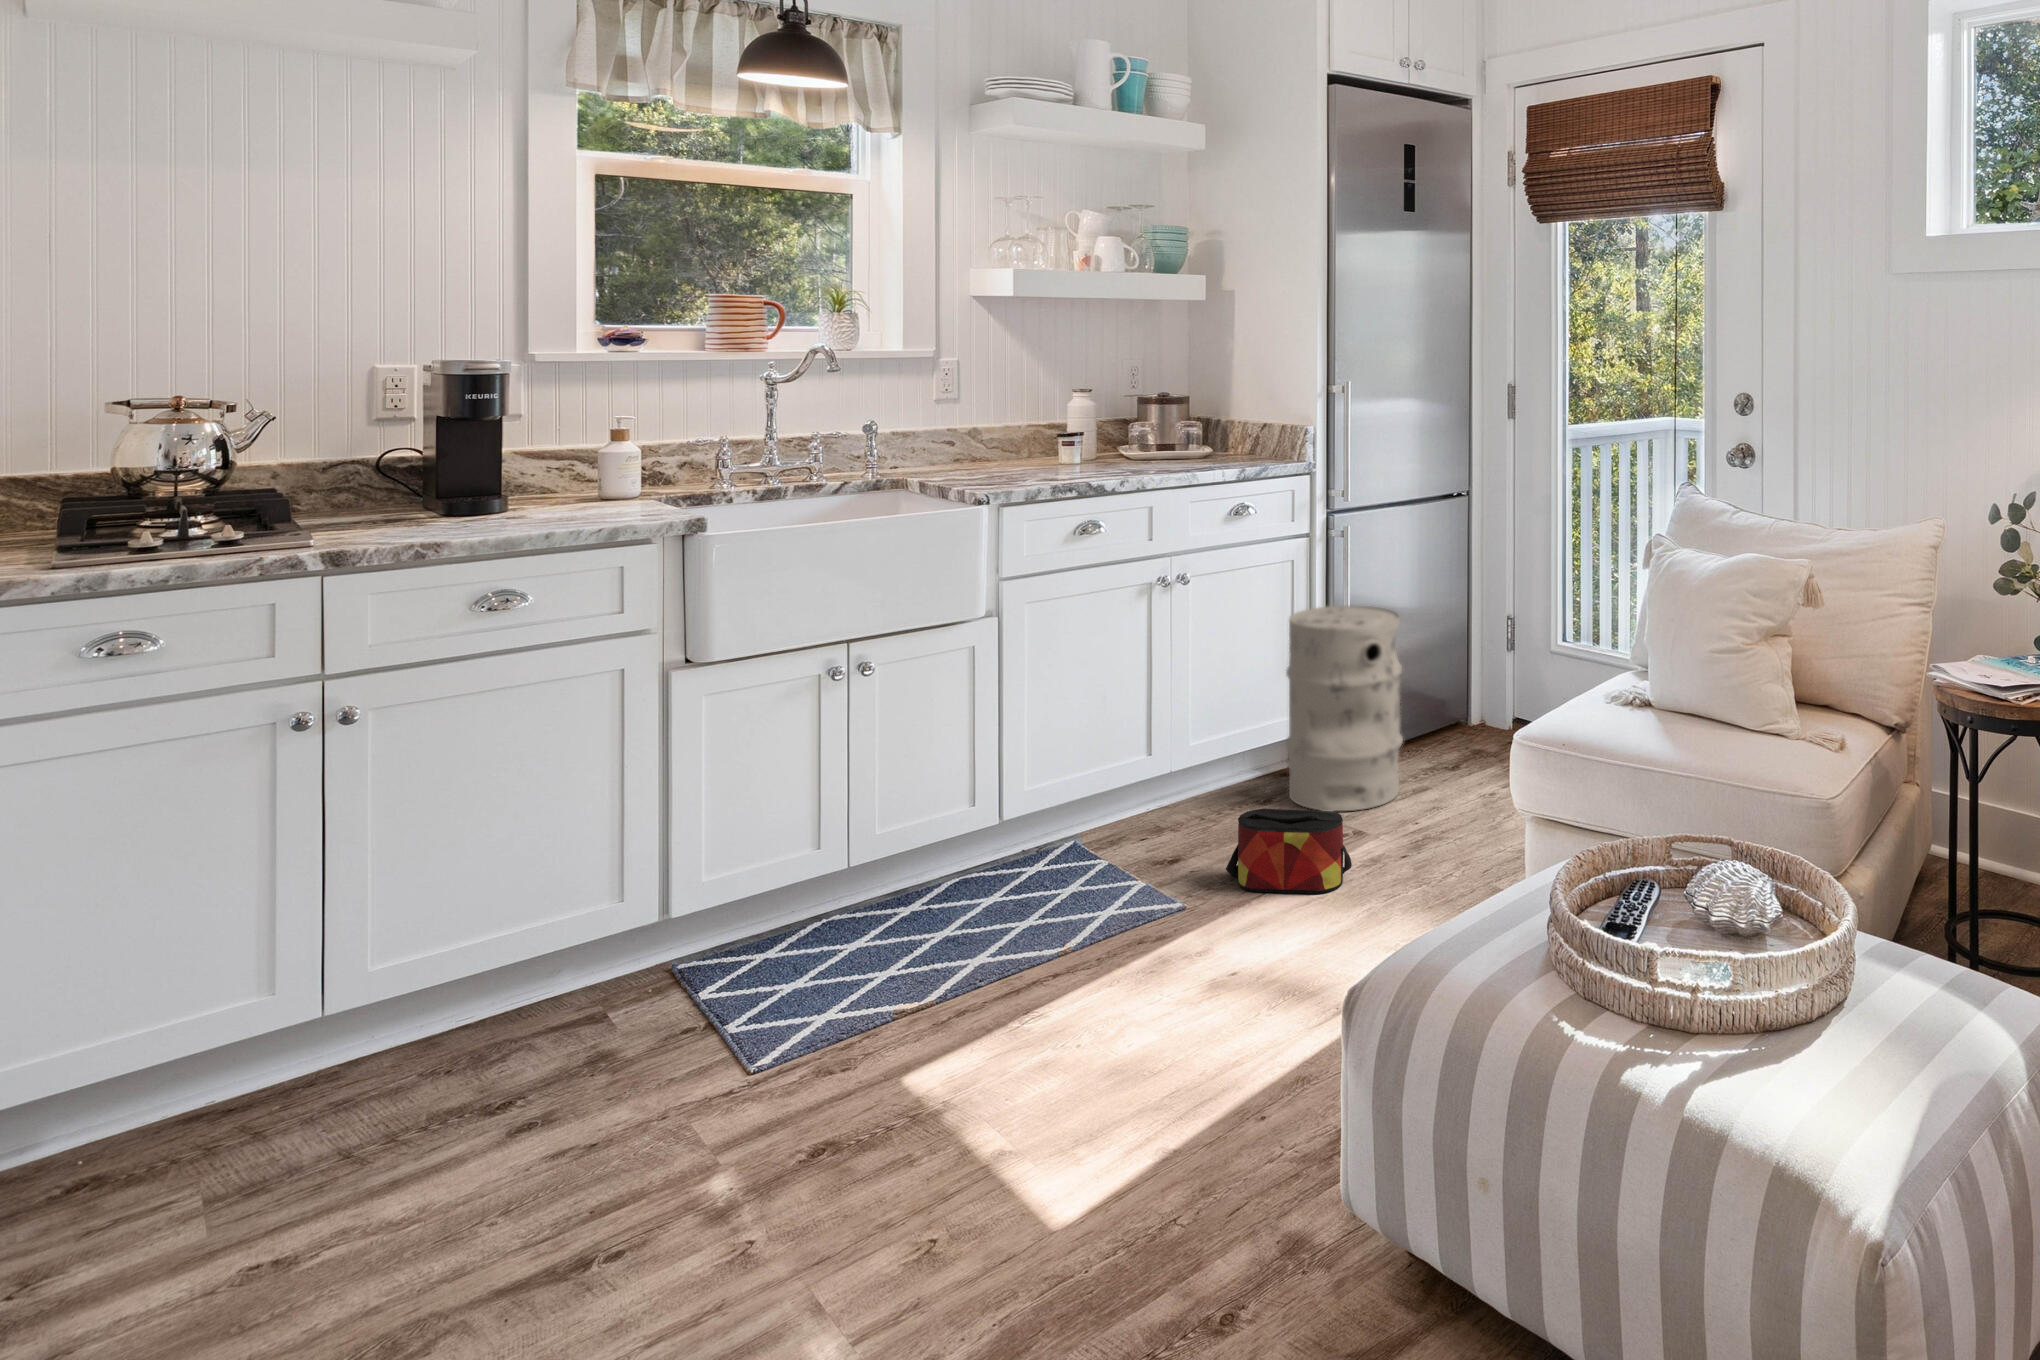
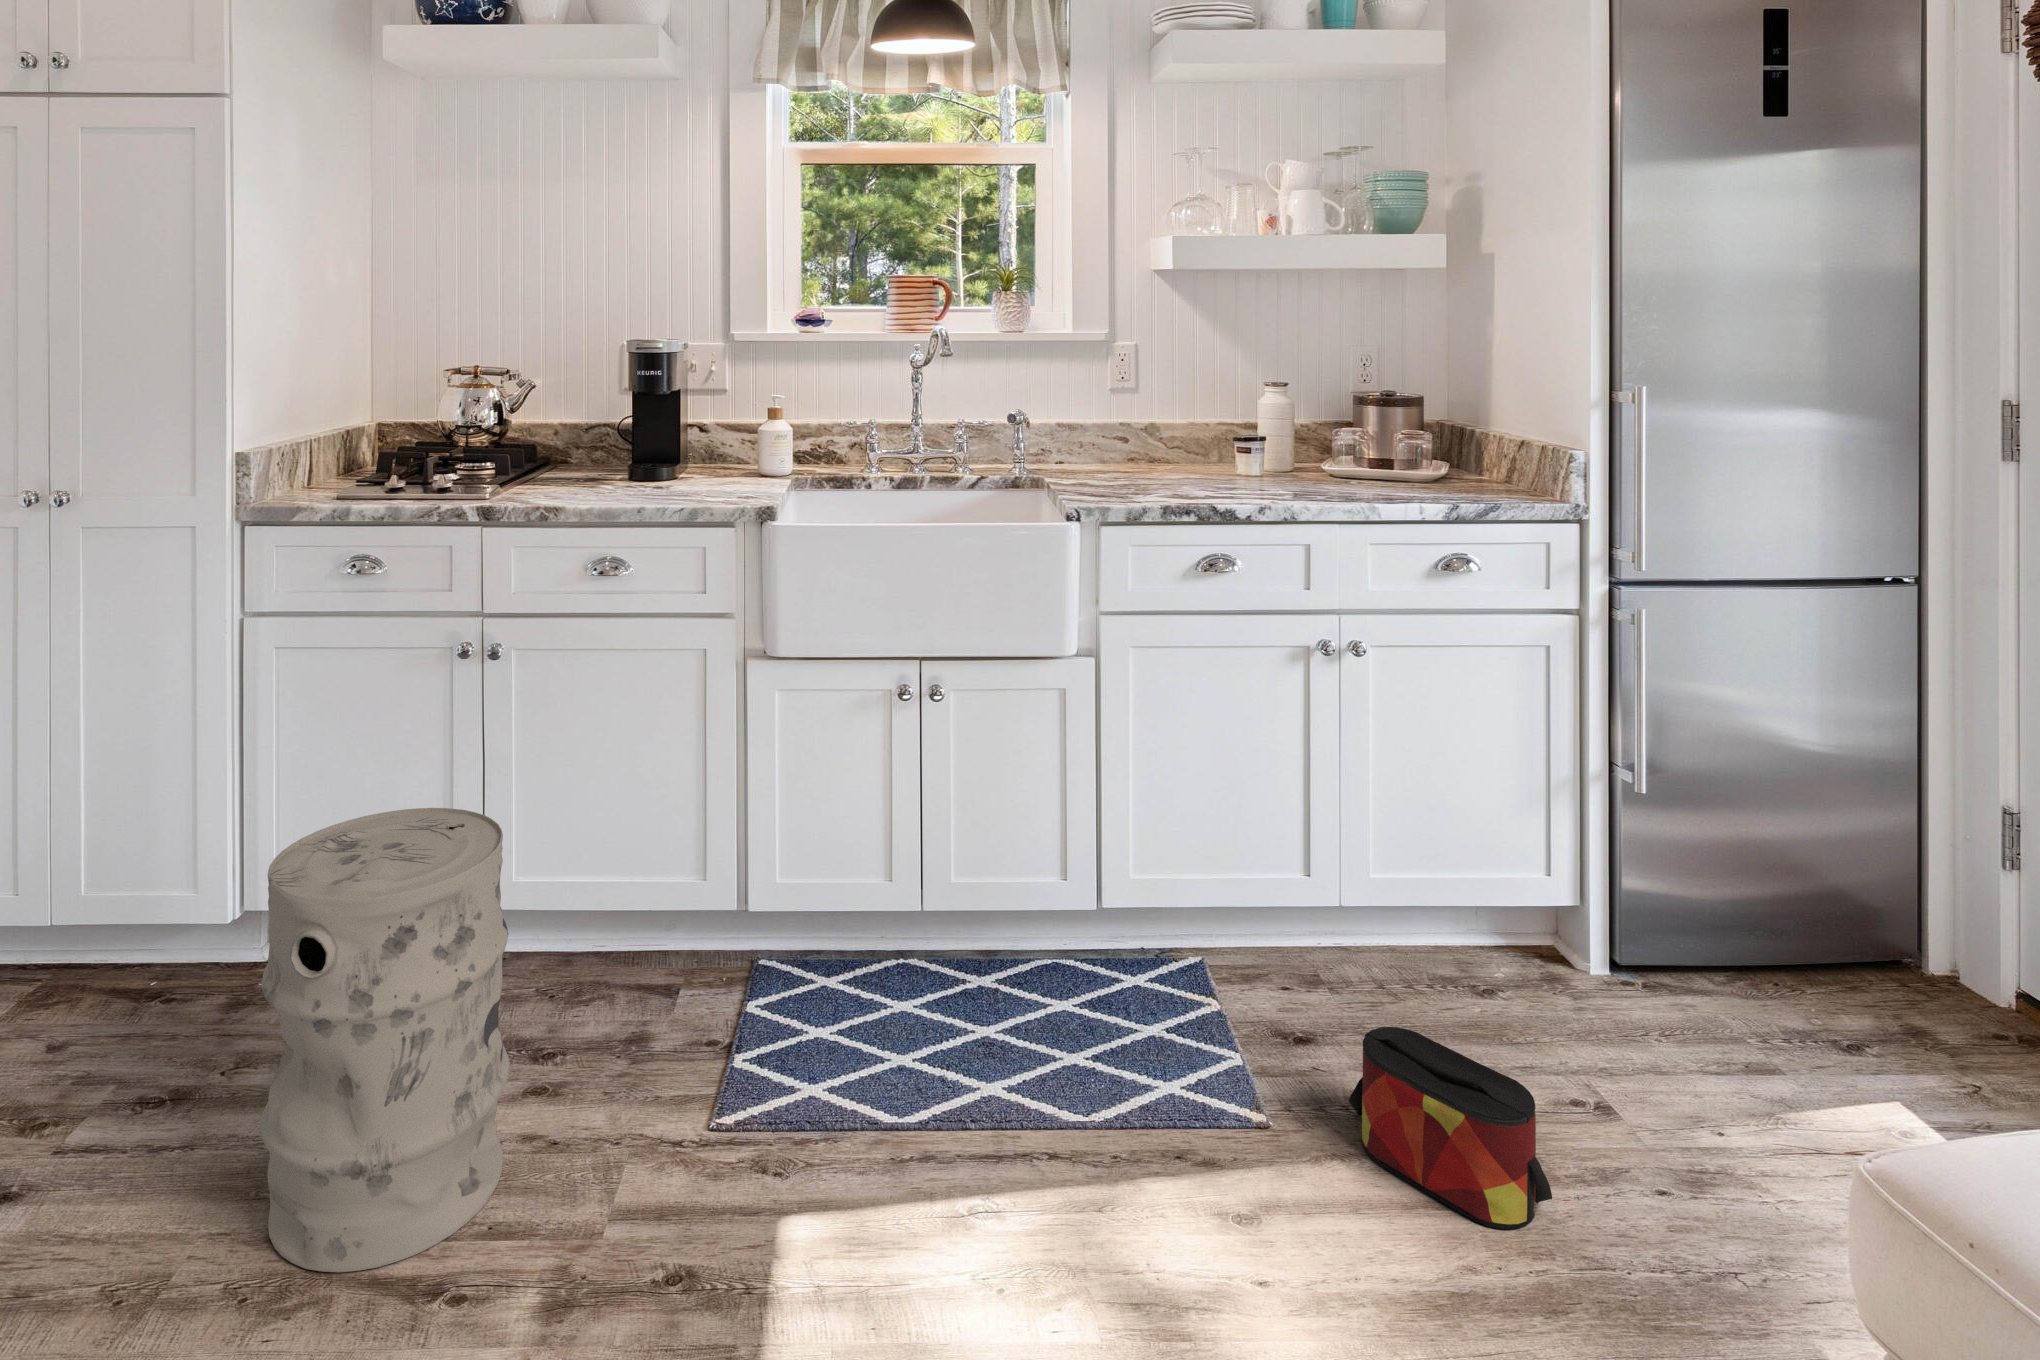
trash can: present [1286,605,1403,811] -> present [260,808,510,1272]

